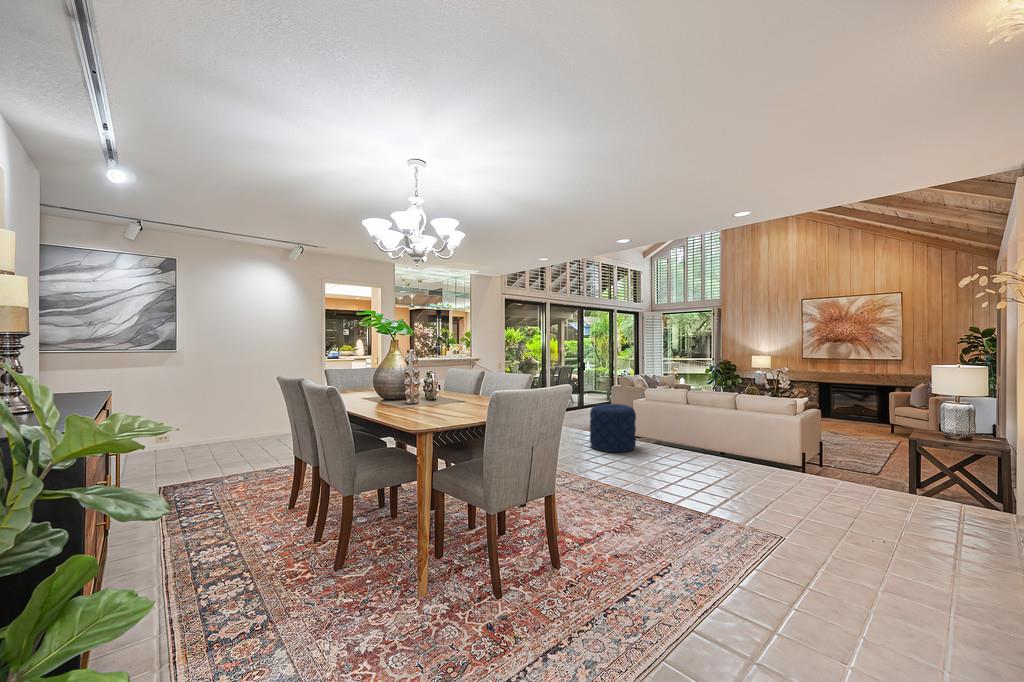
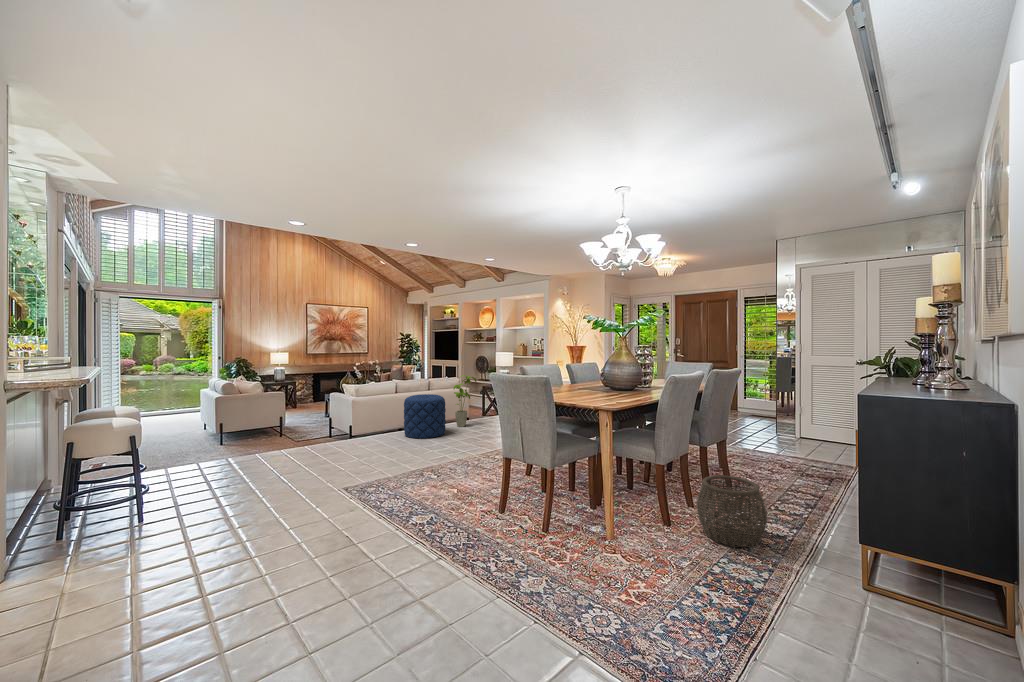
house plant: none [652,392,689,459] -> present [453,375,477,427]
woven basket: none [203,474,270,538] -> present [697,475,767,547]

